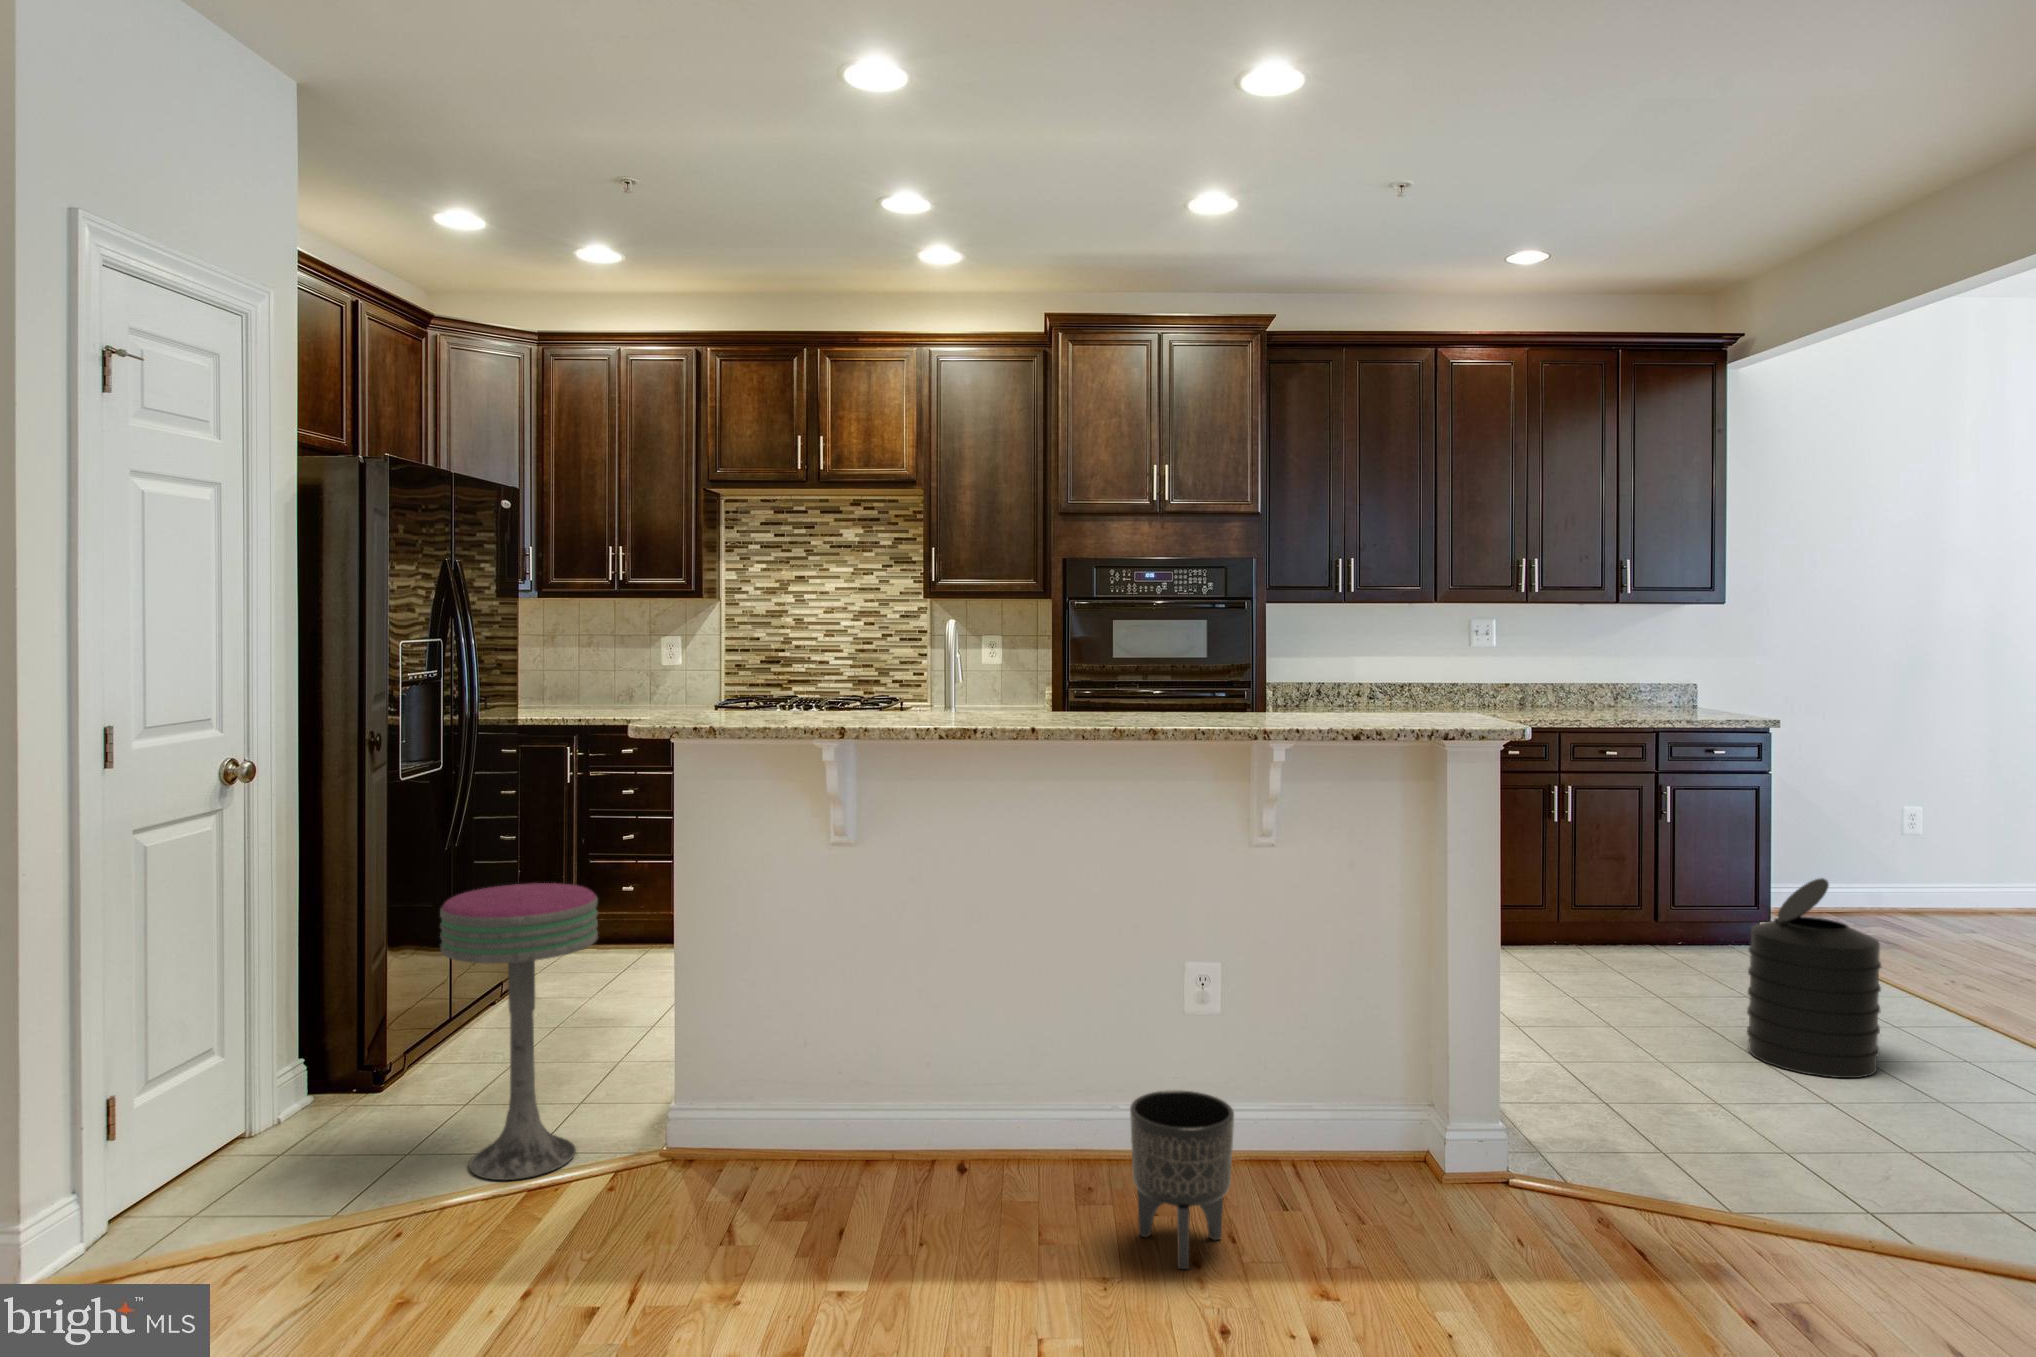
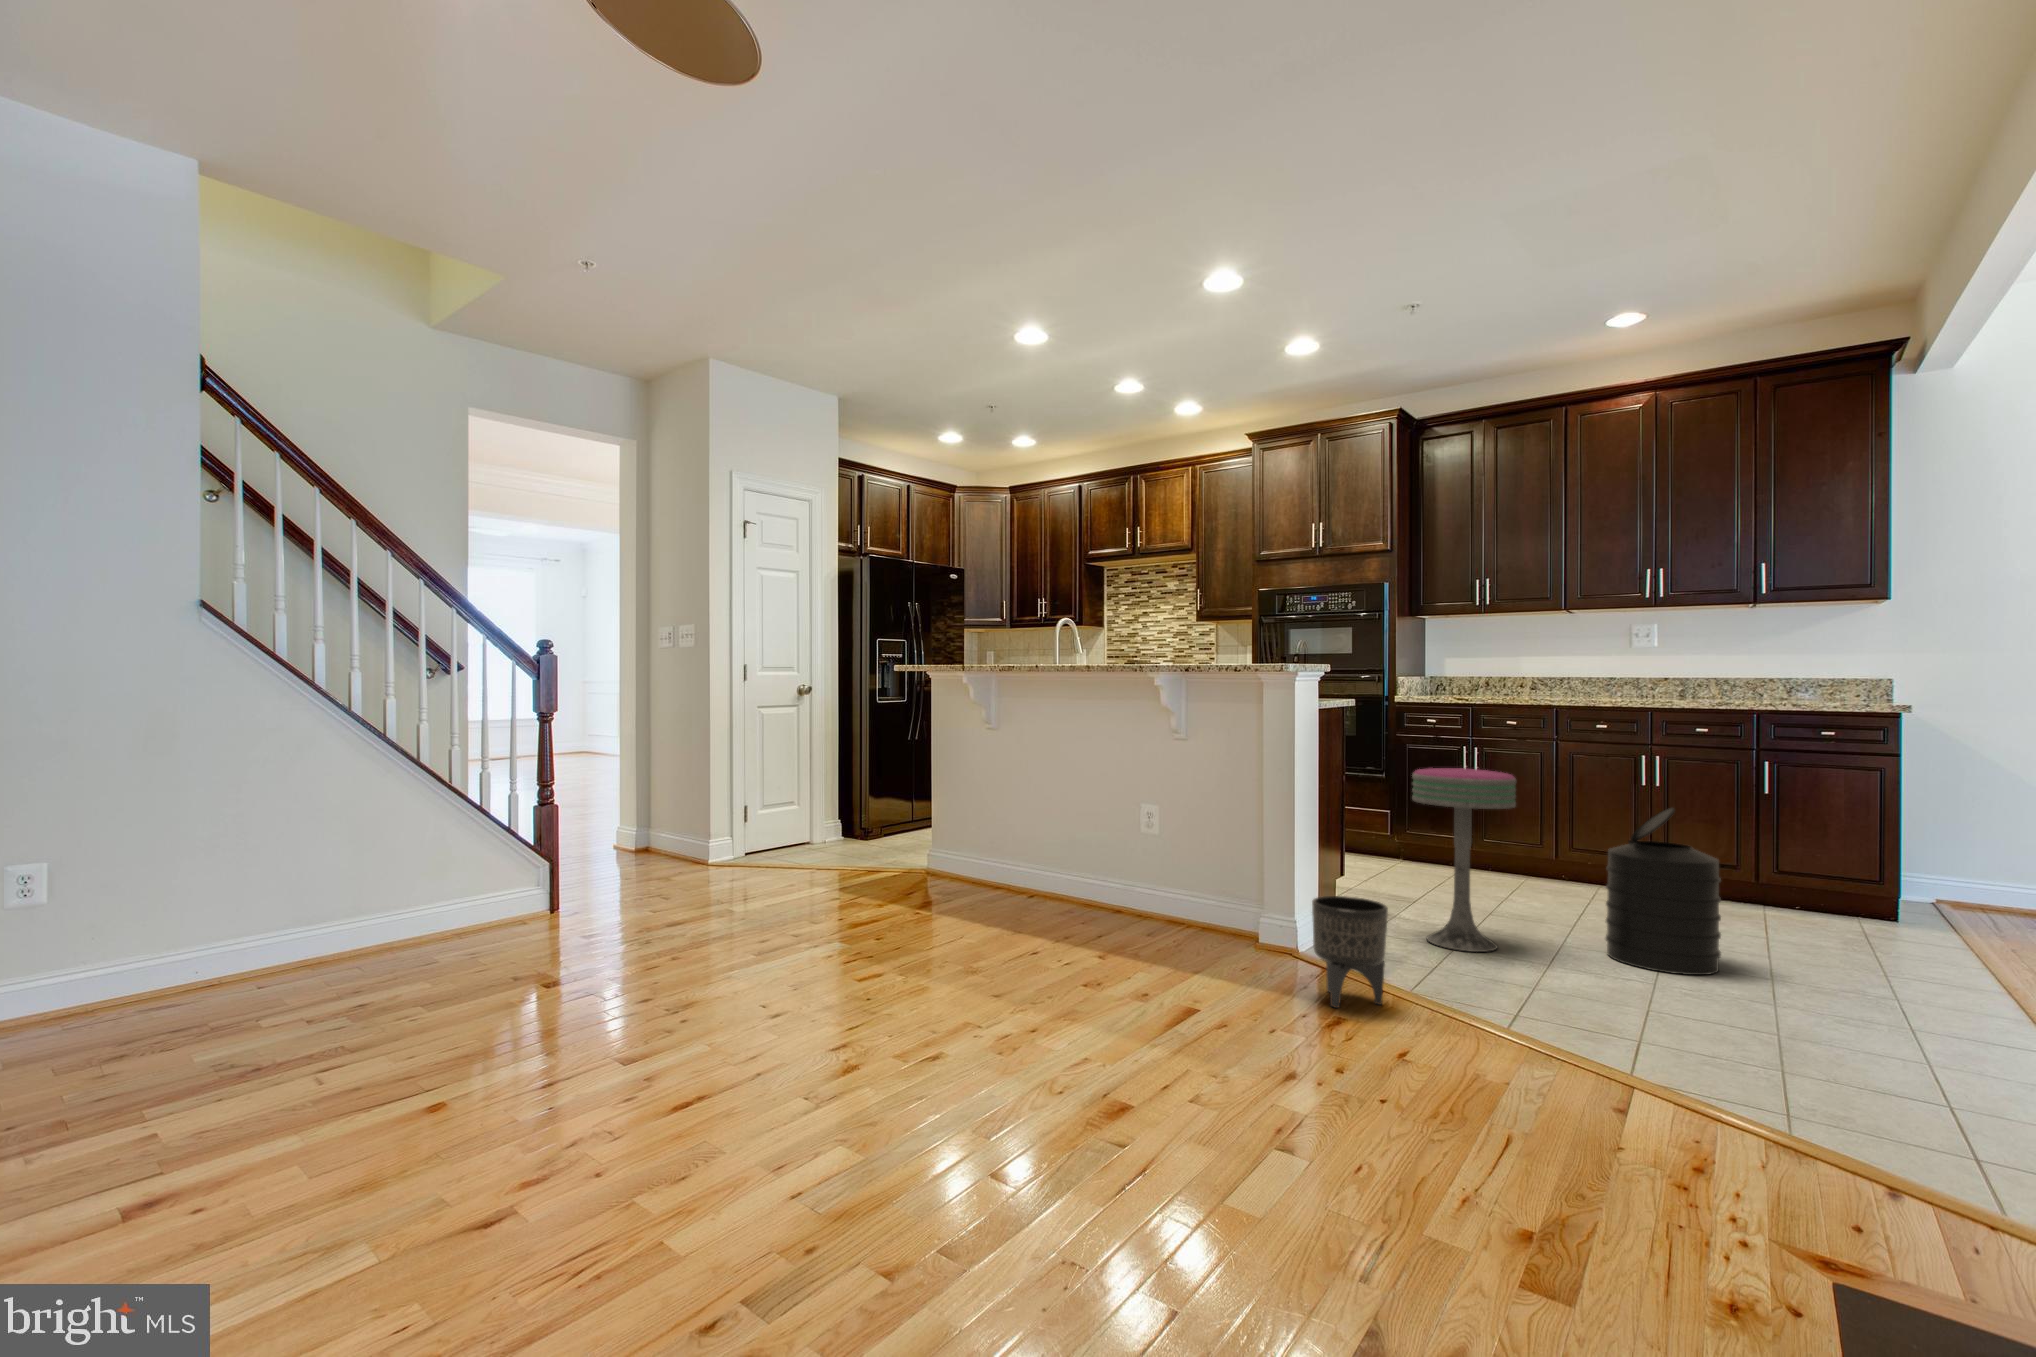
bar stool: present [440,883,598,1180] -> present [1412,768,1516,952]
planter: present [1130,1090,1234,1269] -> present [1312,896,1388,1008]

